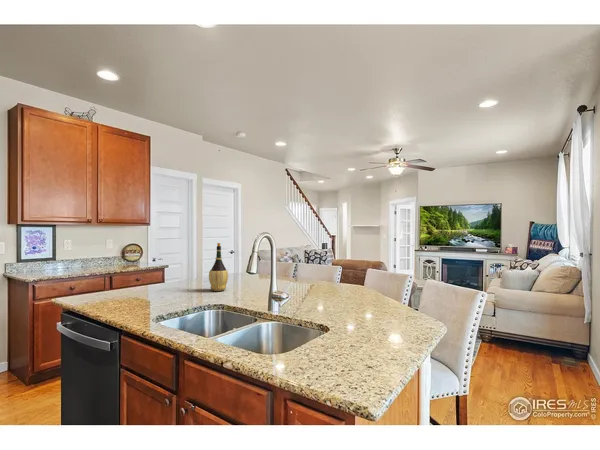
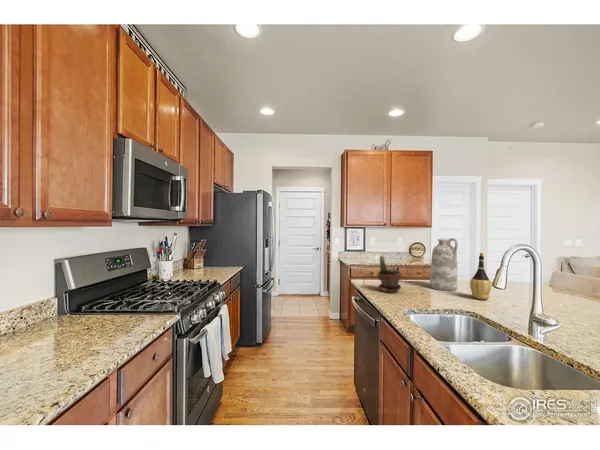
vase: none [163,230,194,289] -> present [430,238,458,291]
potted plant: none [98,255,132,304] -> present [378,256,401,293]

